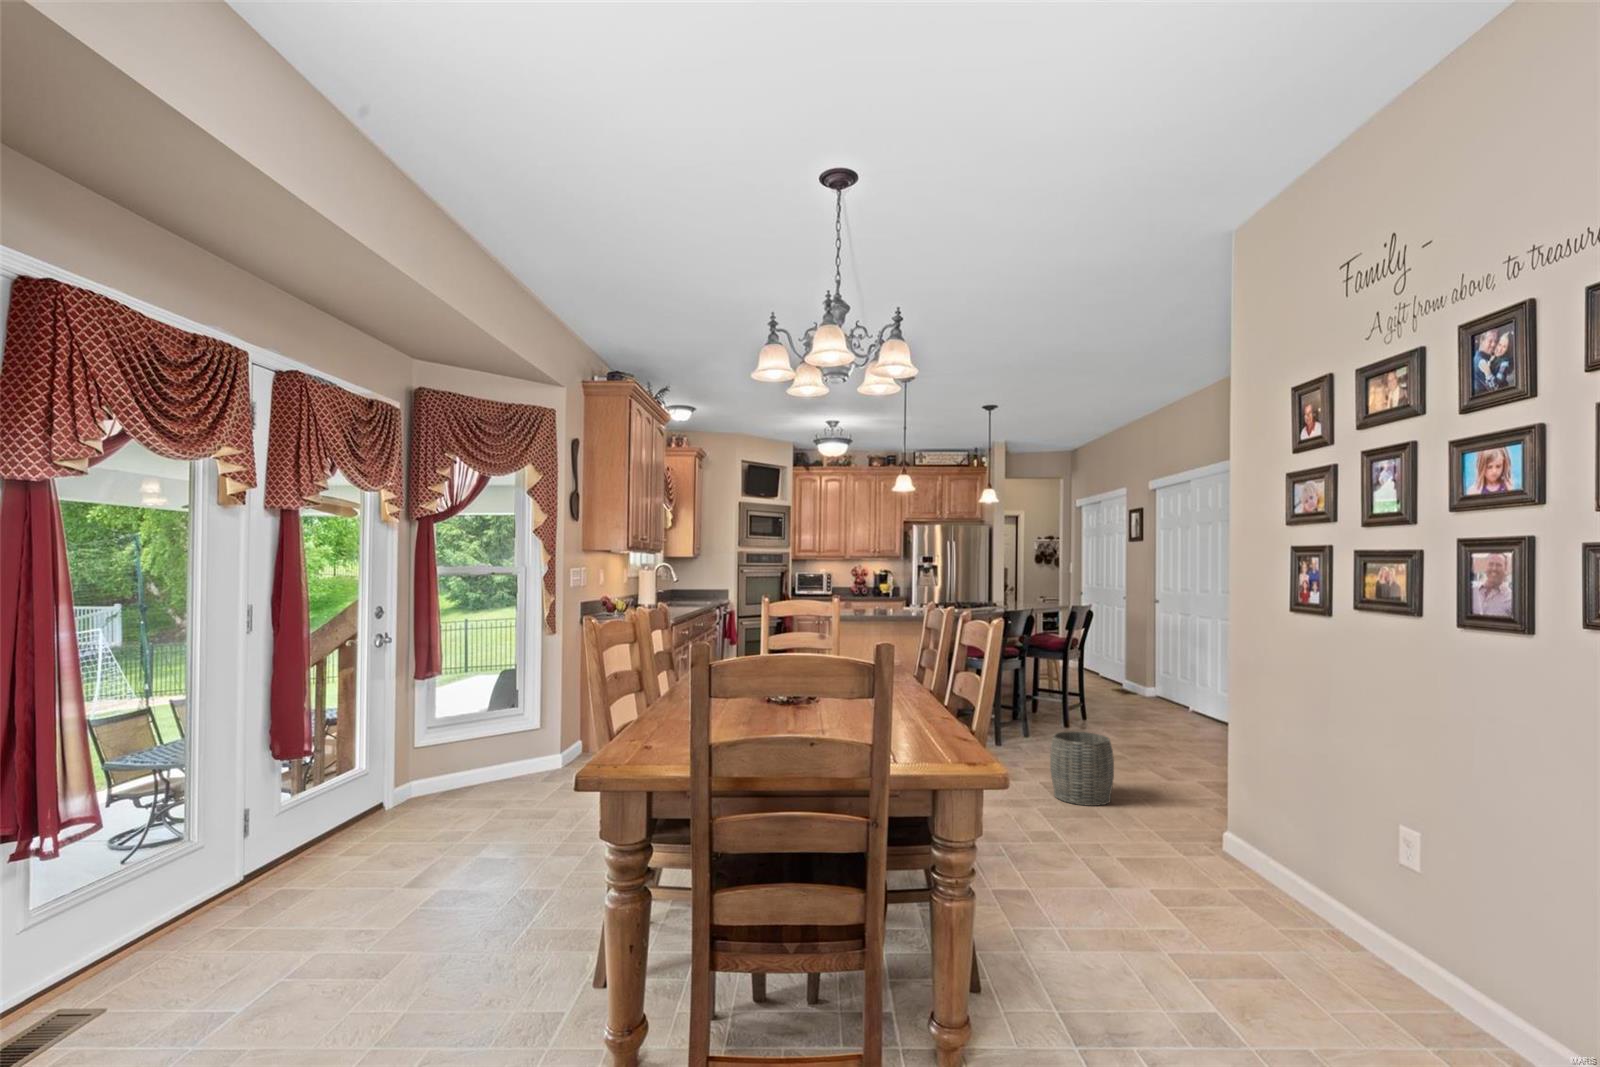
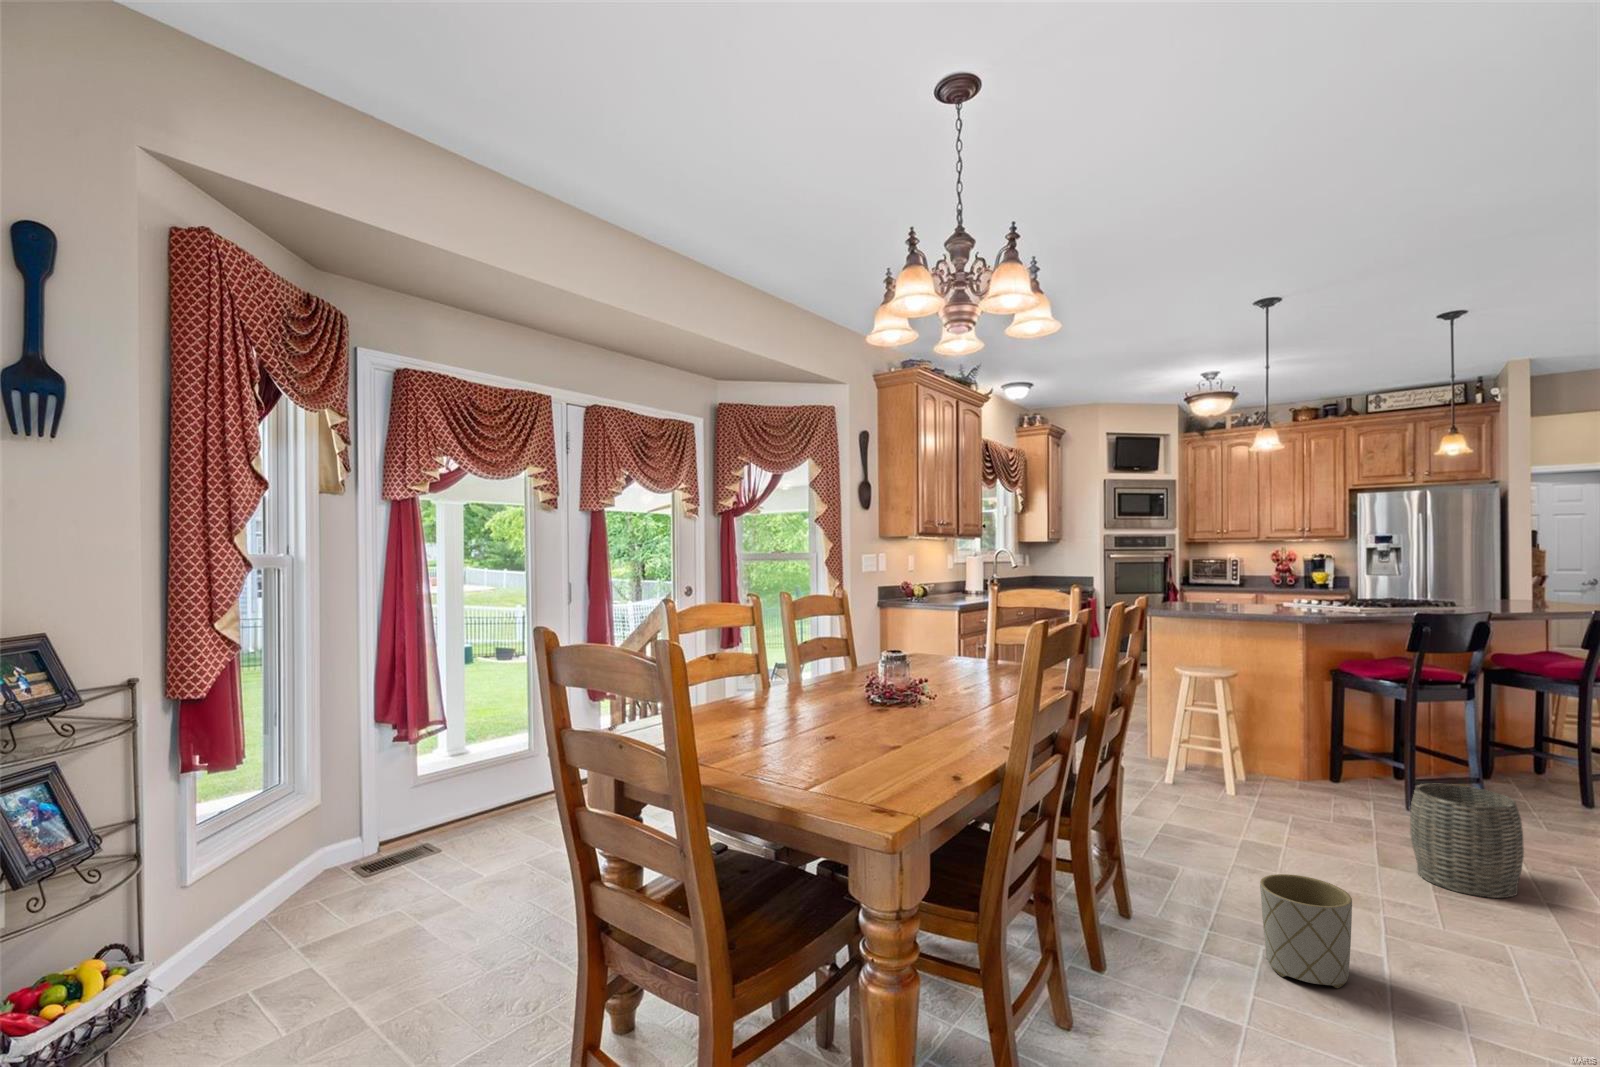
planter: none [1030,809,1090,887] -> present [1260,874,1352,988]

